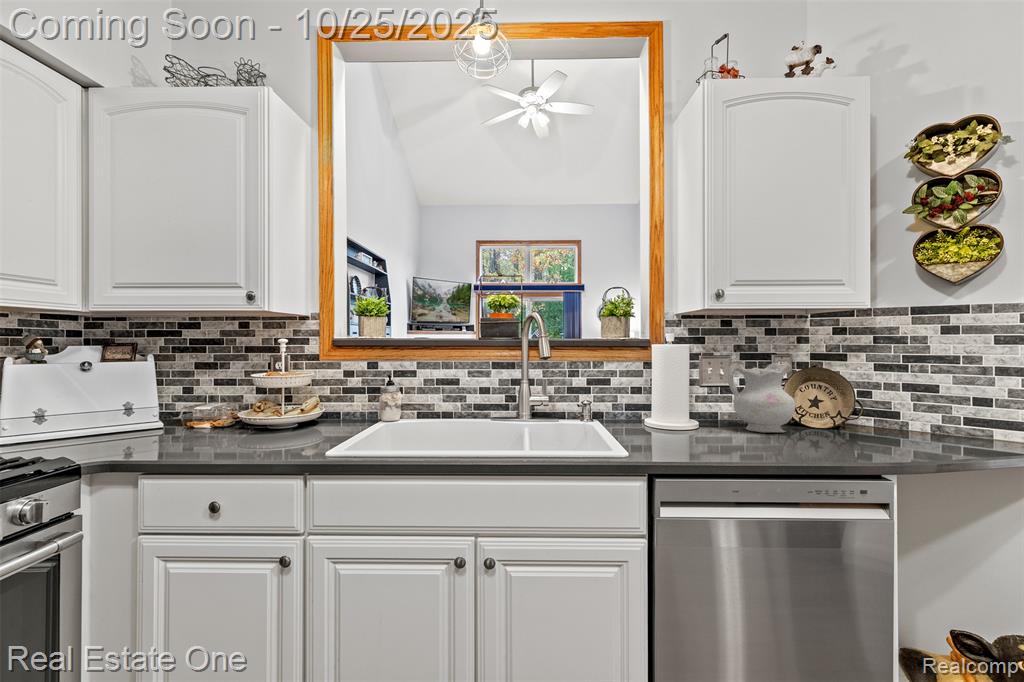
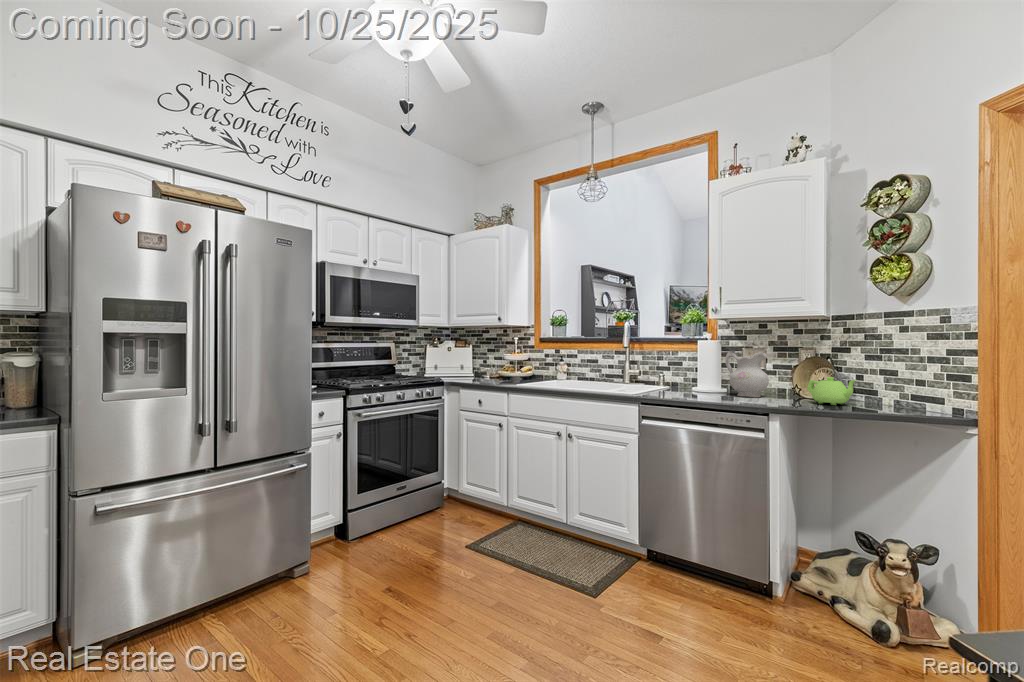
teapot: none [852,397,933,437] -> present [807,377,856,405]

